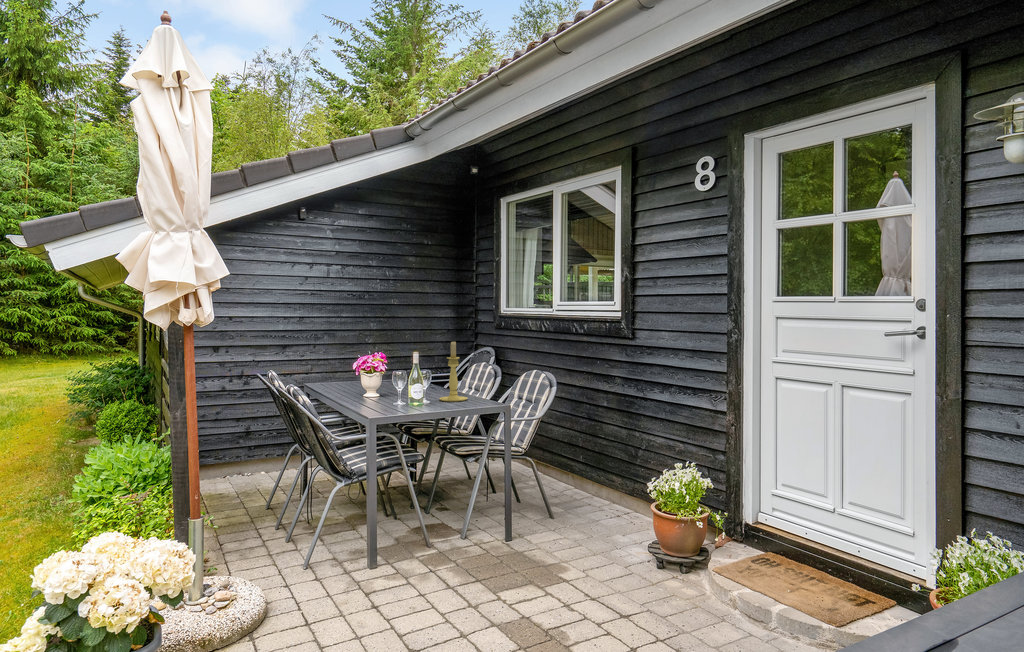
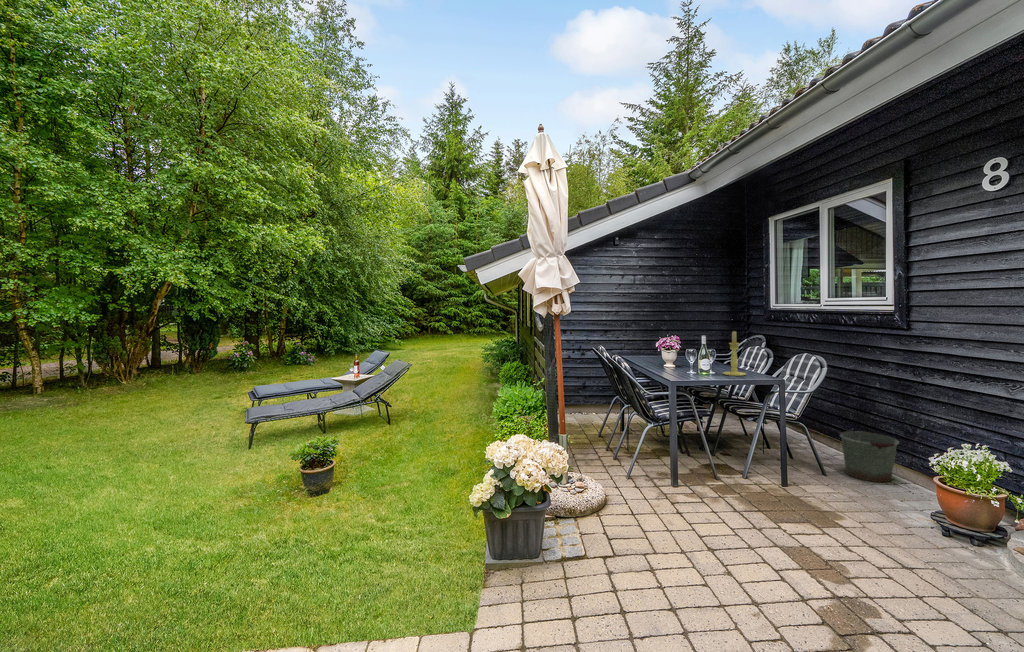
bucket: none [568,460,624,518] -> present [840,431,899,482]

